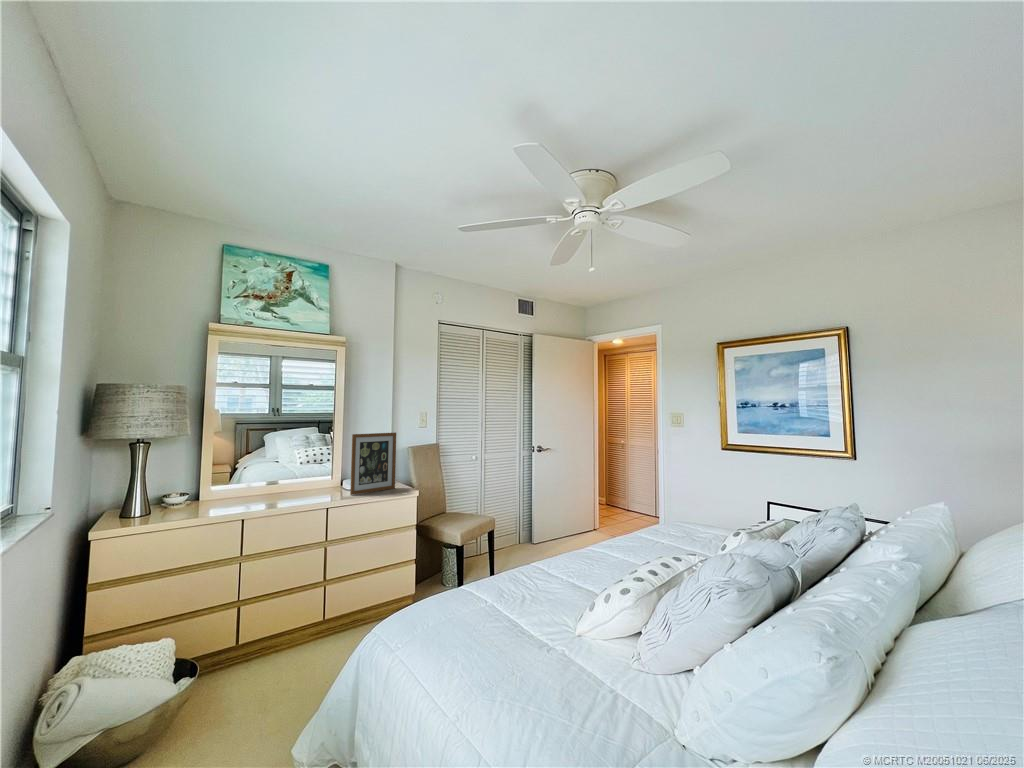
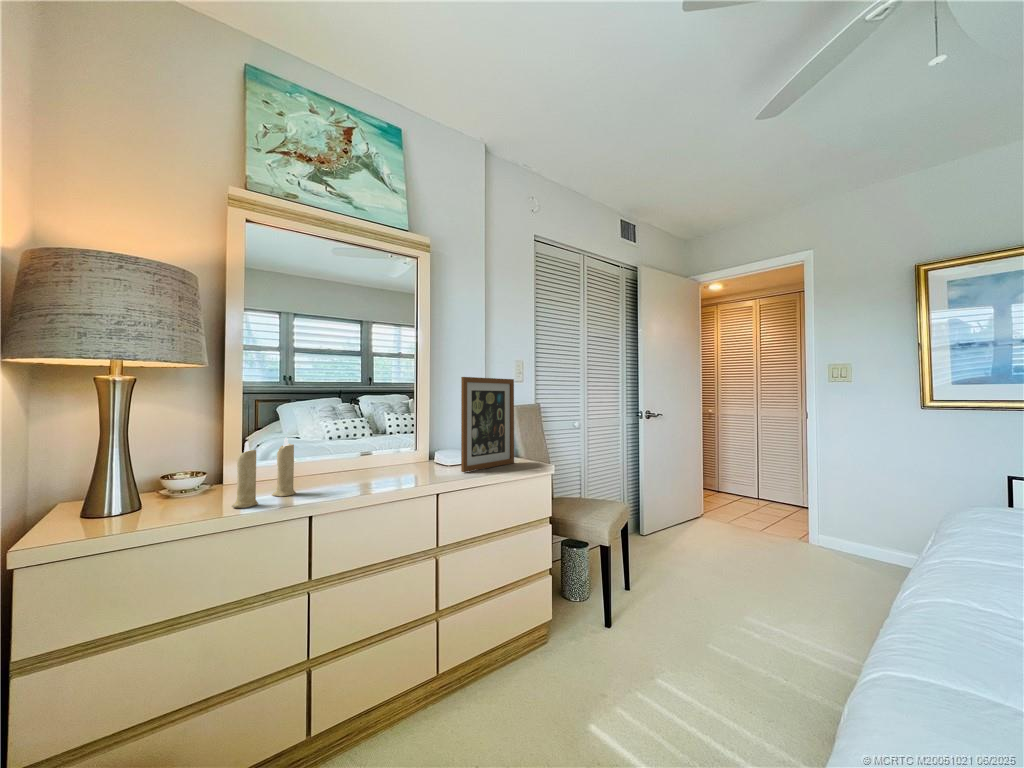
candle: none [197,473,238,515] -> present [232,437,296,508]

